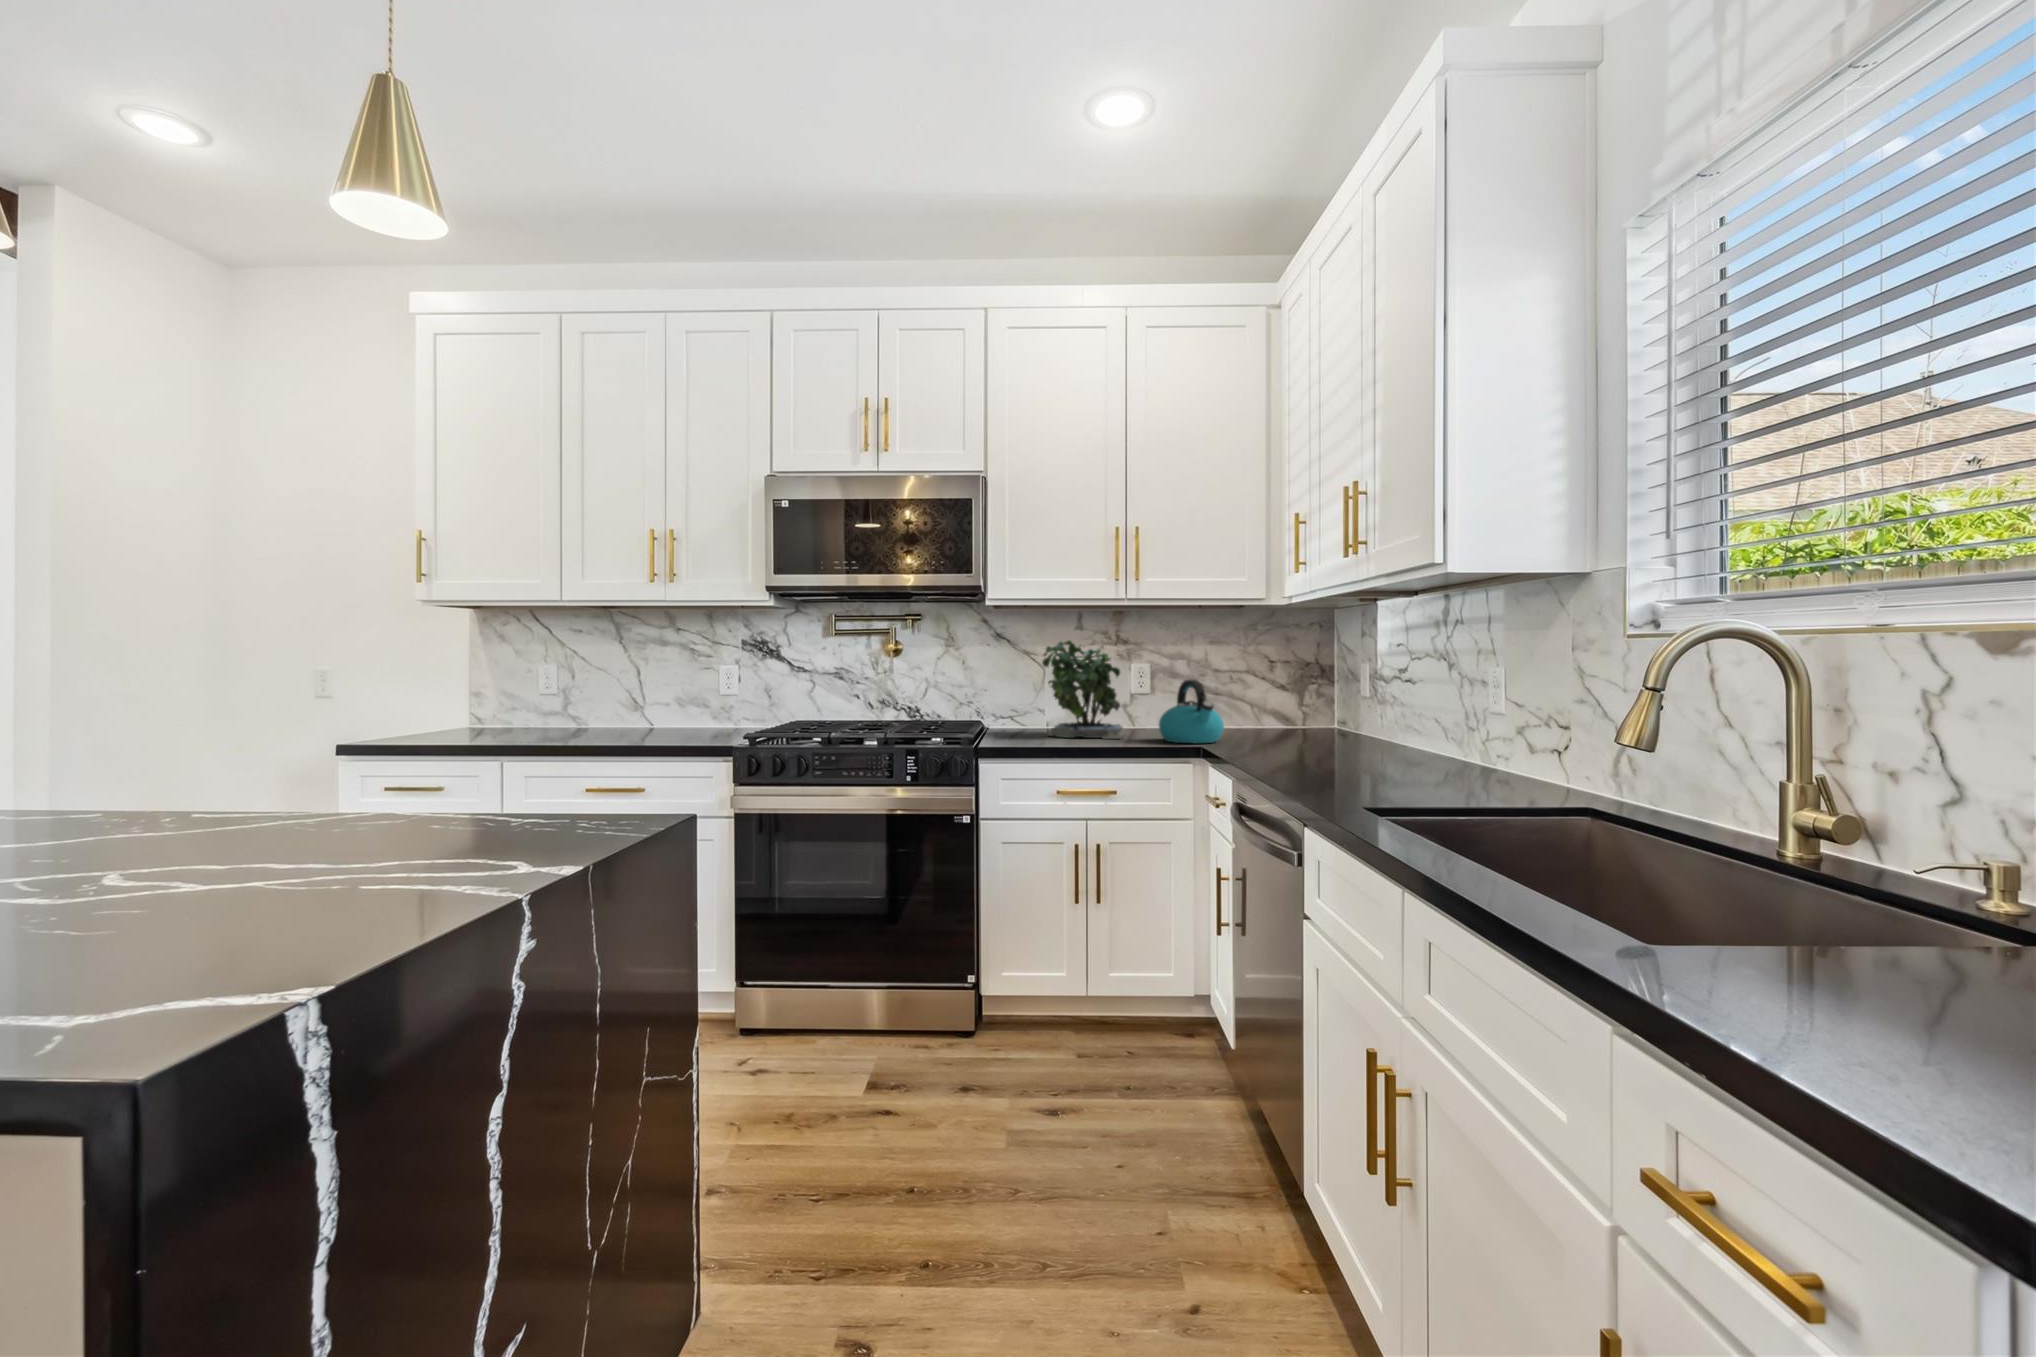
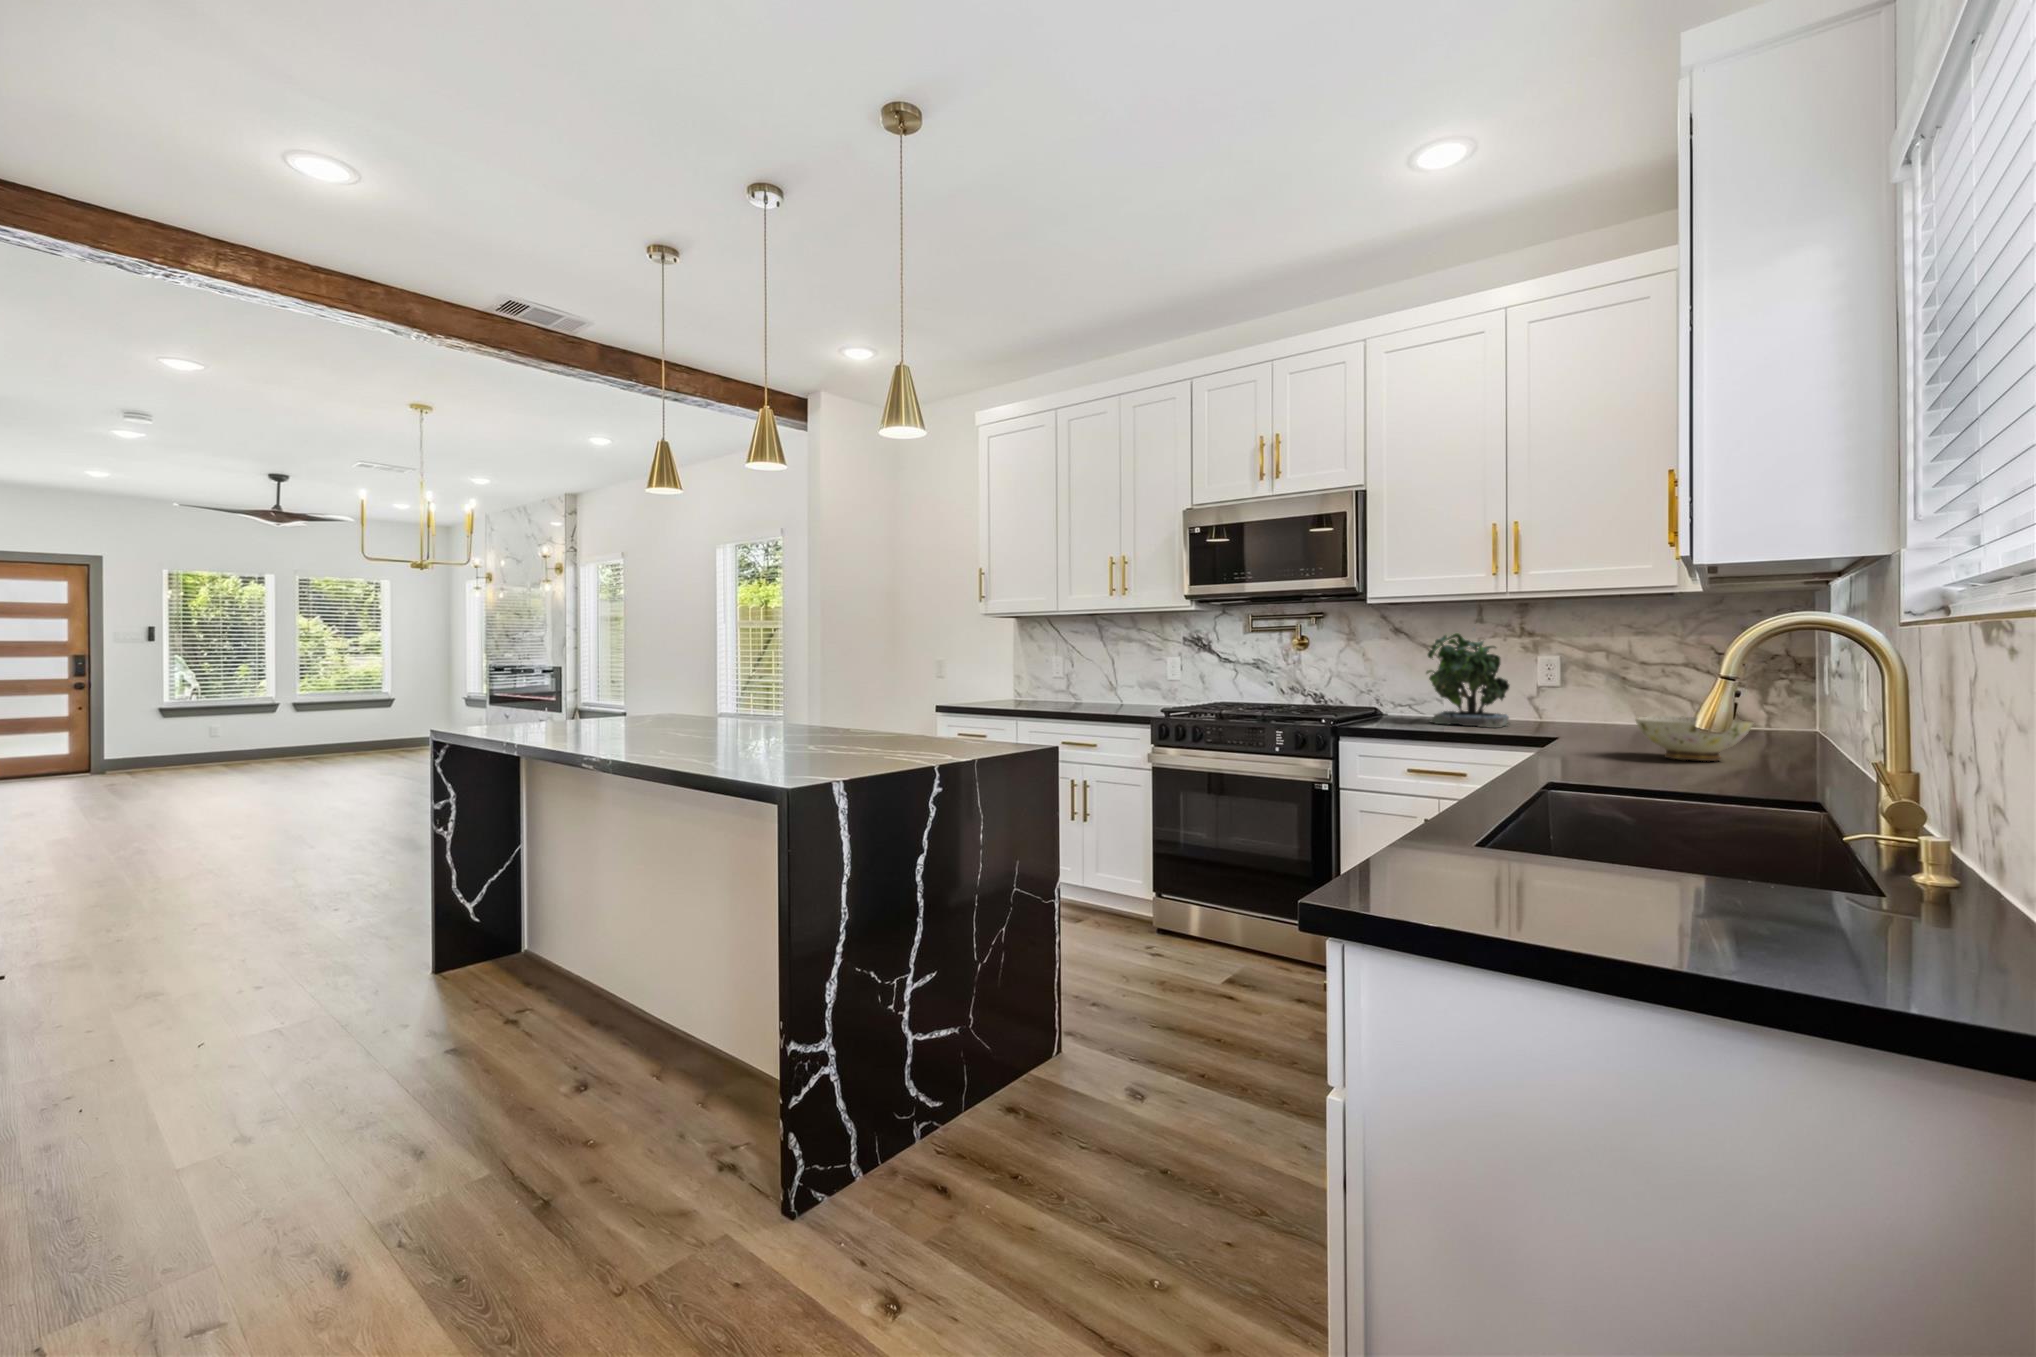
kettle: present [1159,680,1224,743] -> none [1532,671,1610,735]
ceramic bowl: none [1304,723,1397,765] -> present [1635,716,1753,761]

